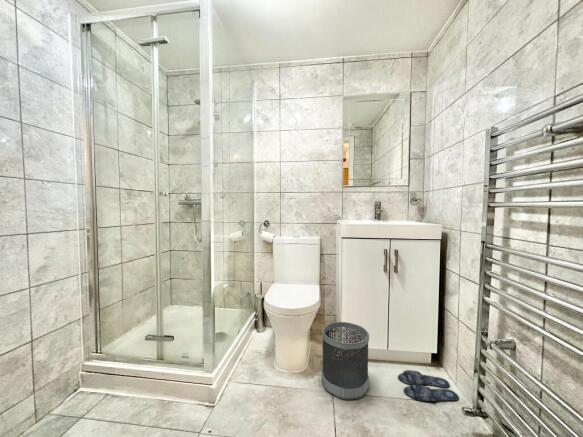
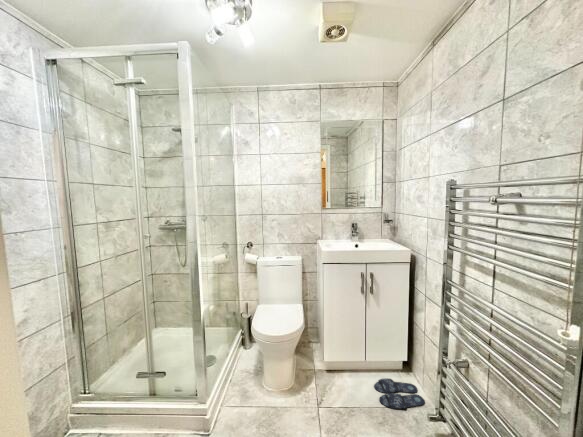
wastebasket: present [322,322,369,400] -> none [307,341,349,415]

